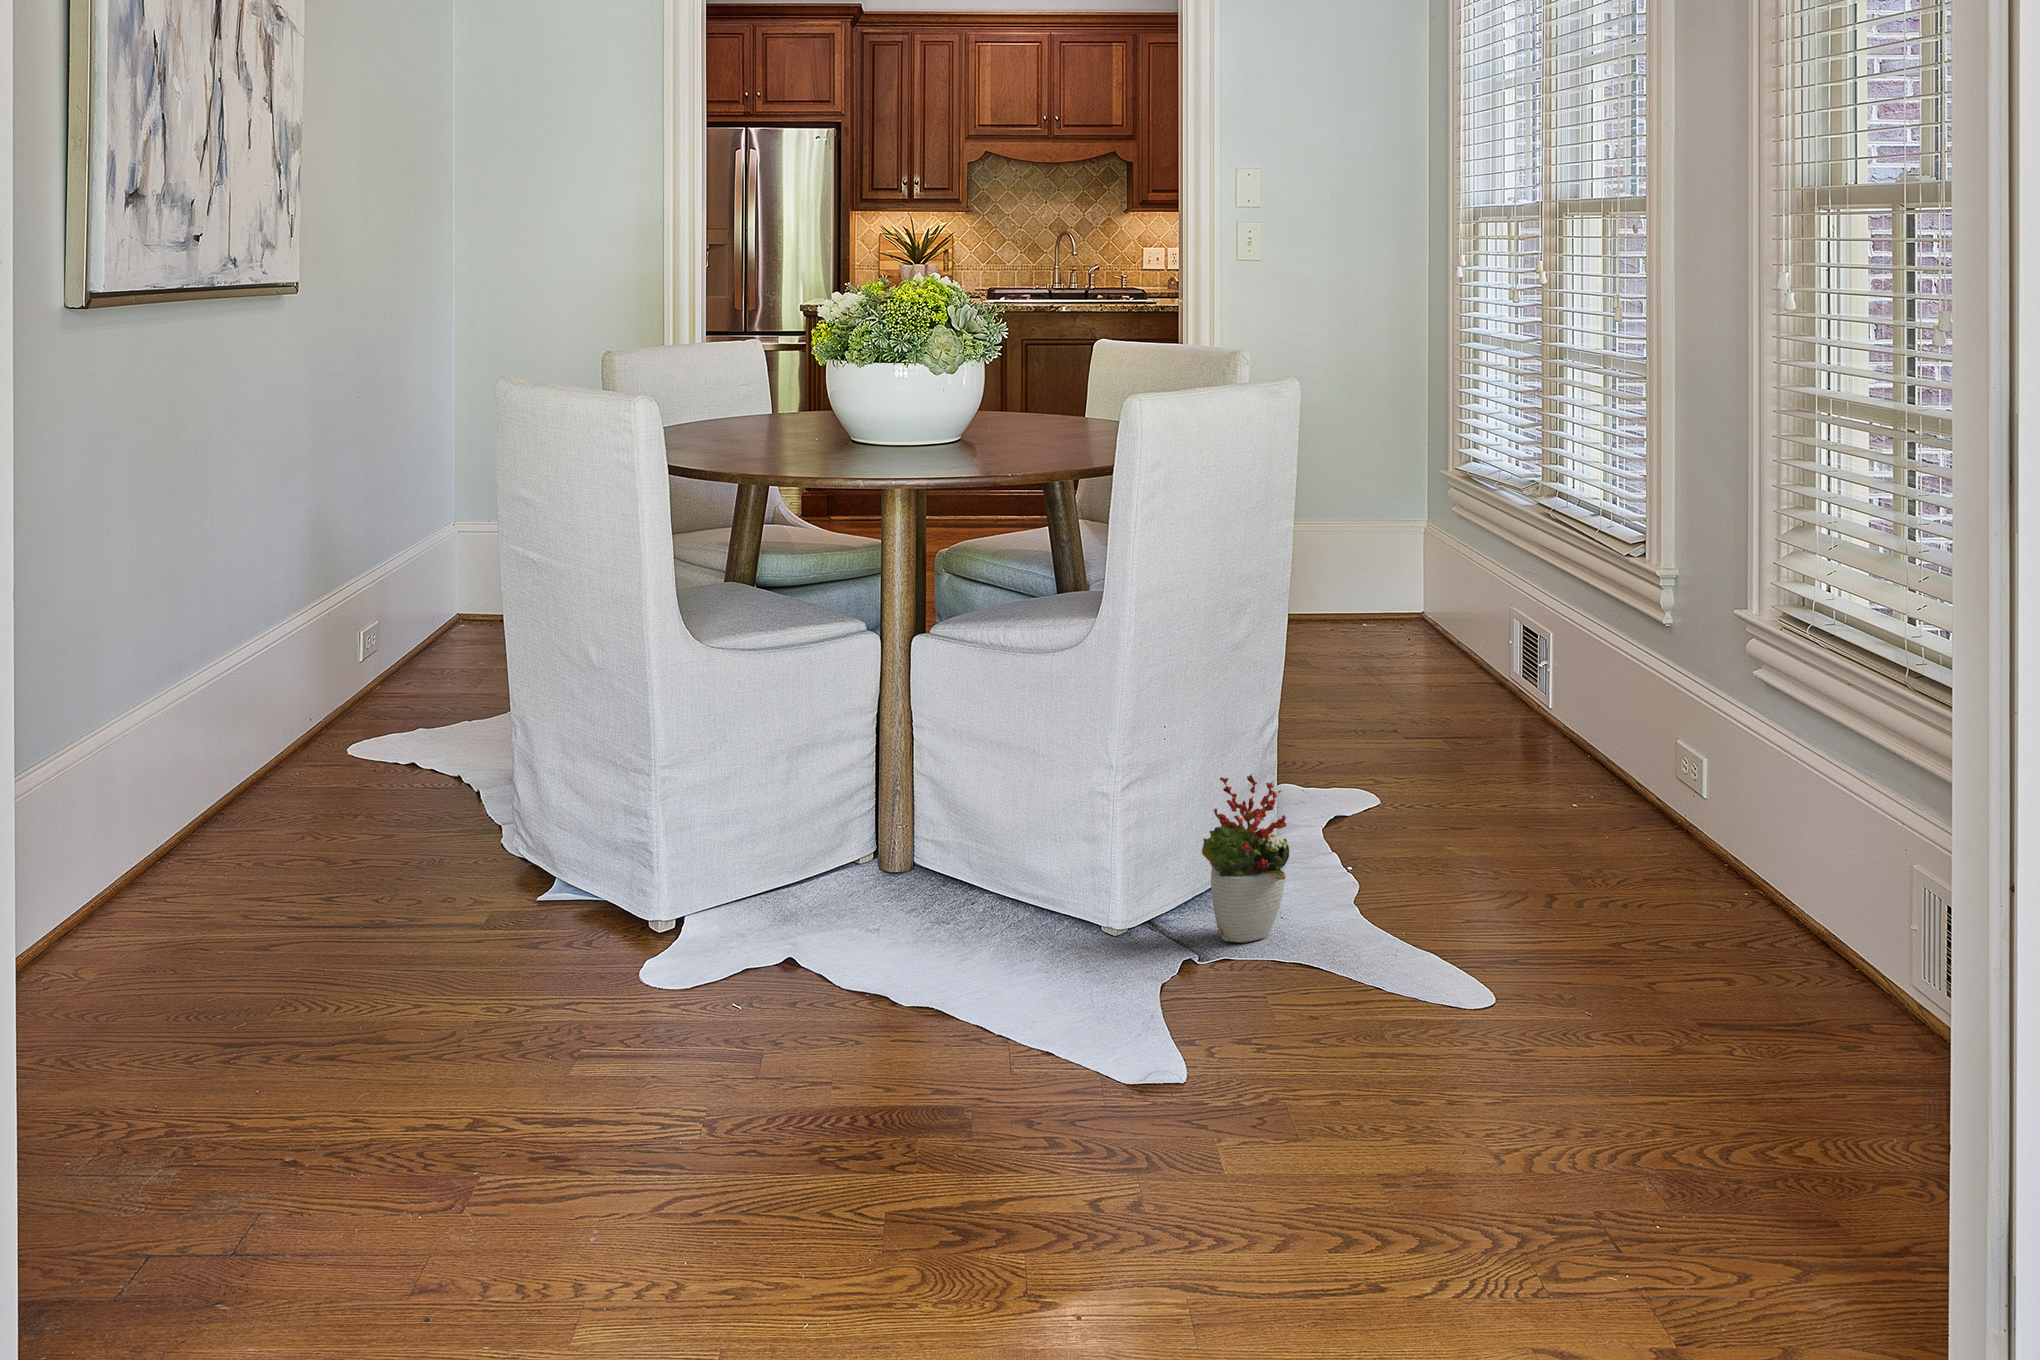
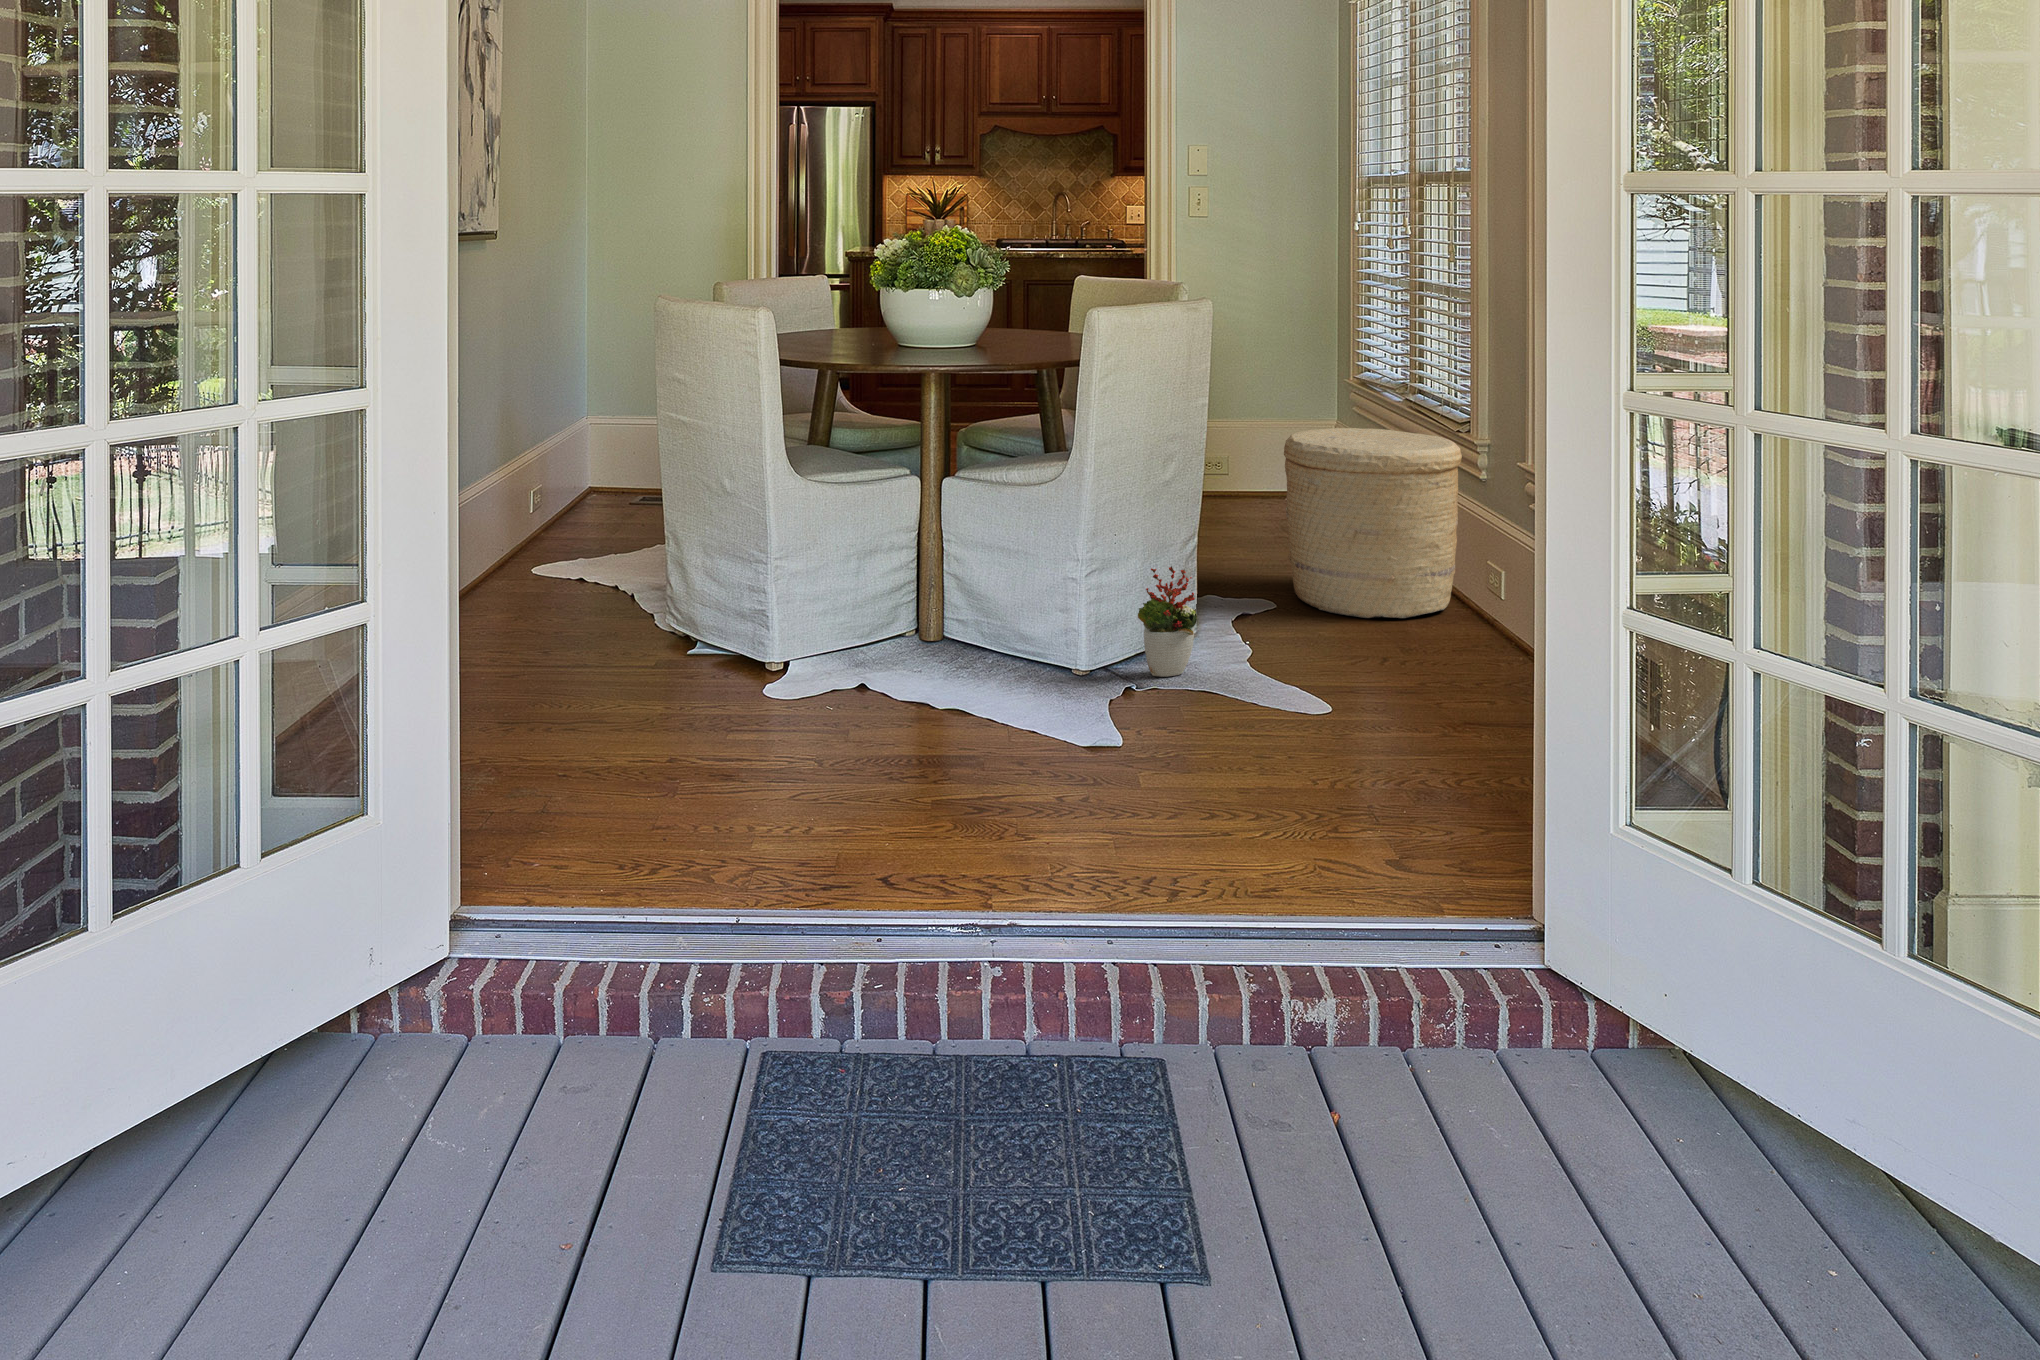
woven basket: none [1390,548,1641,825] -> present [1284,428,1462,618]

